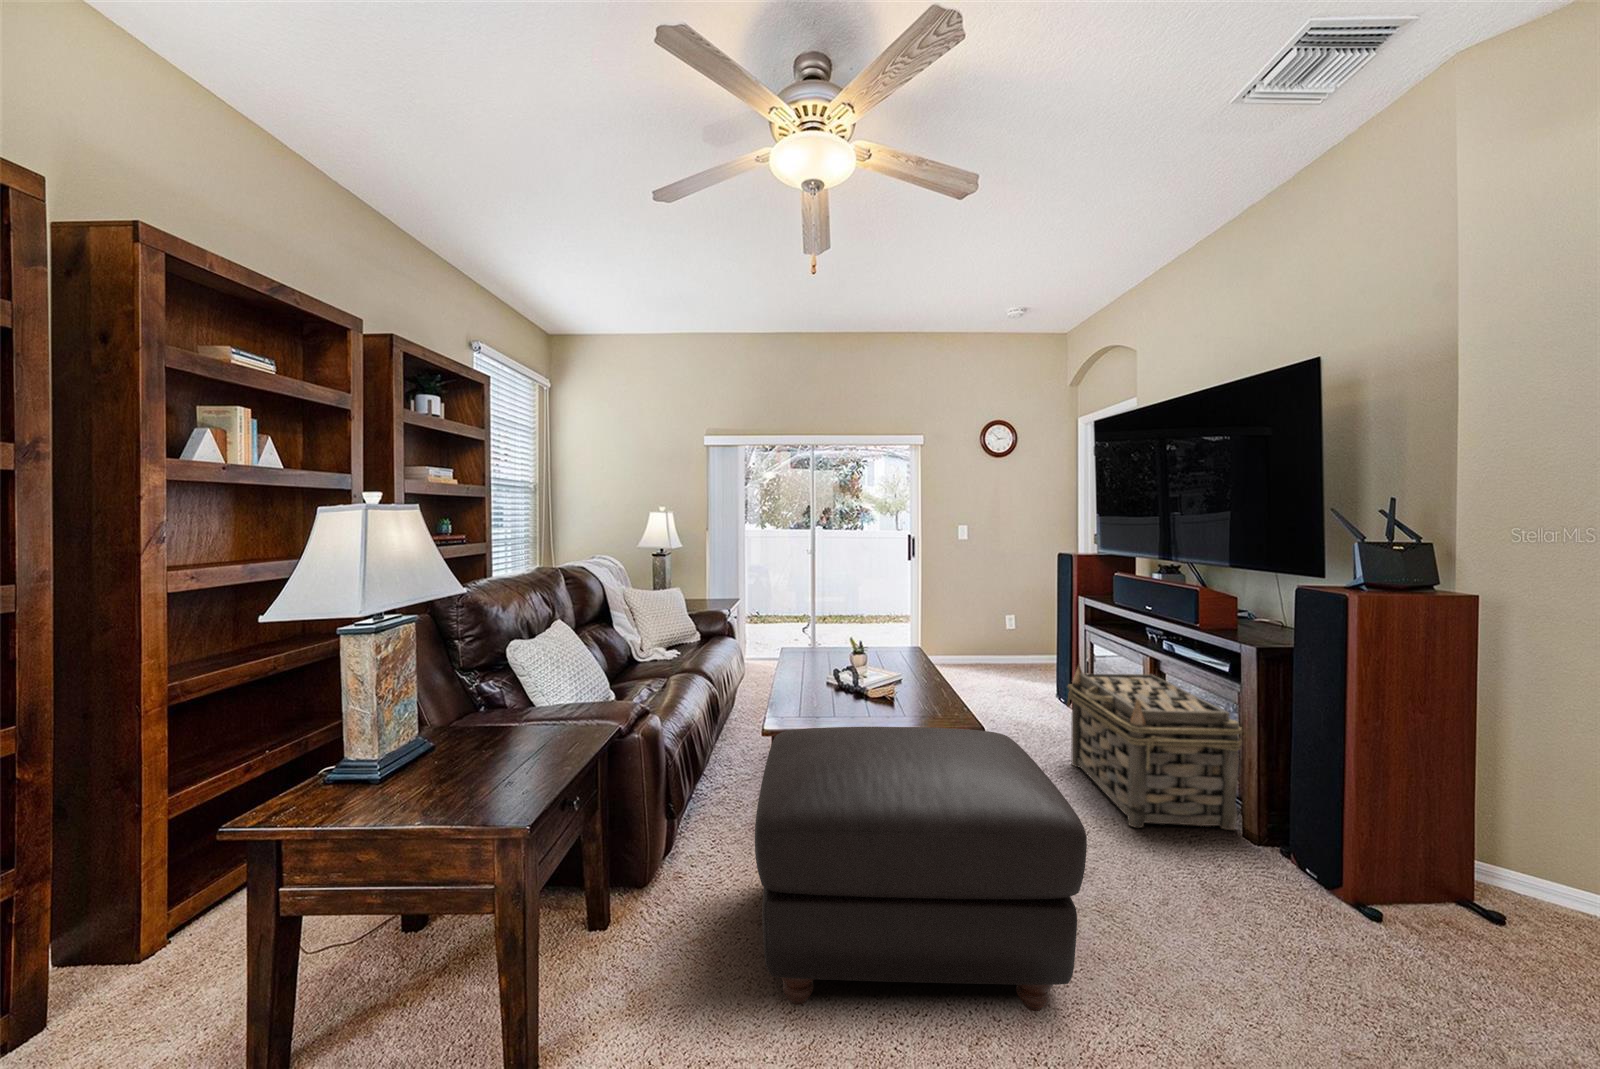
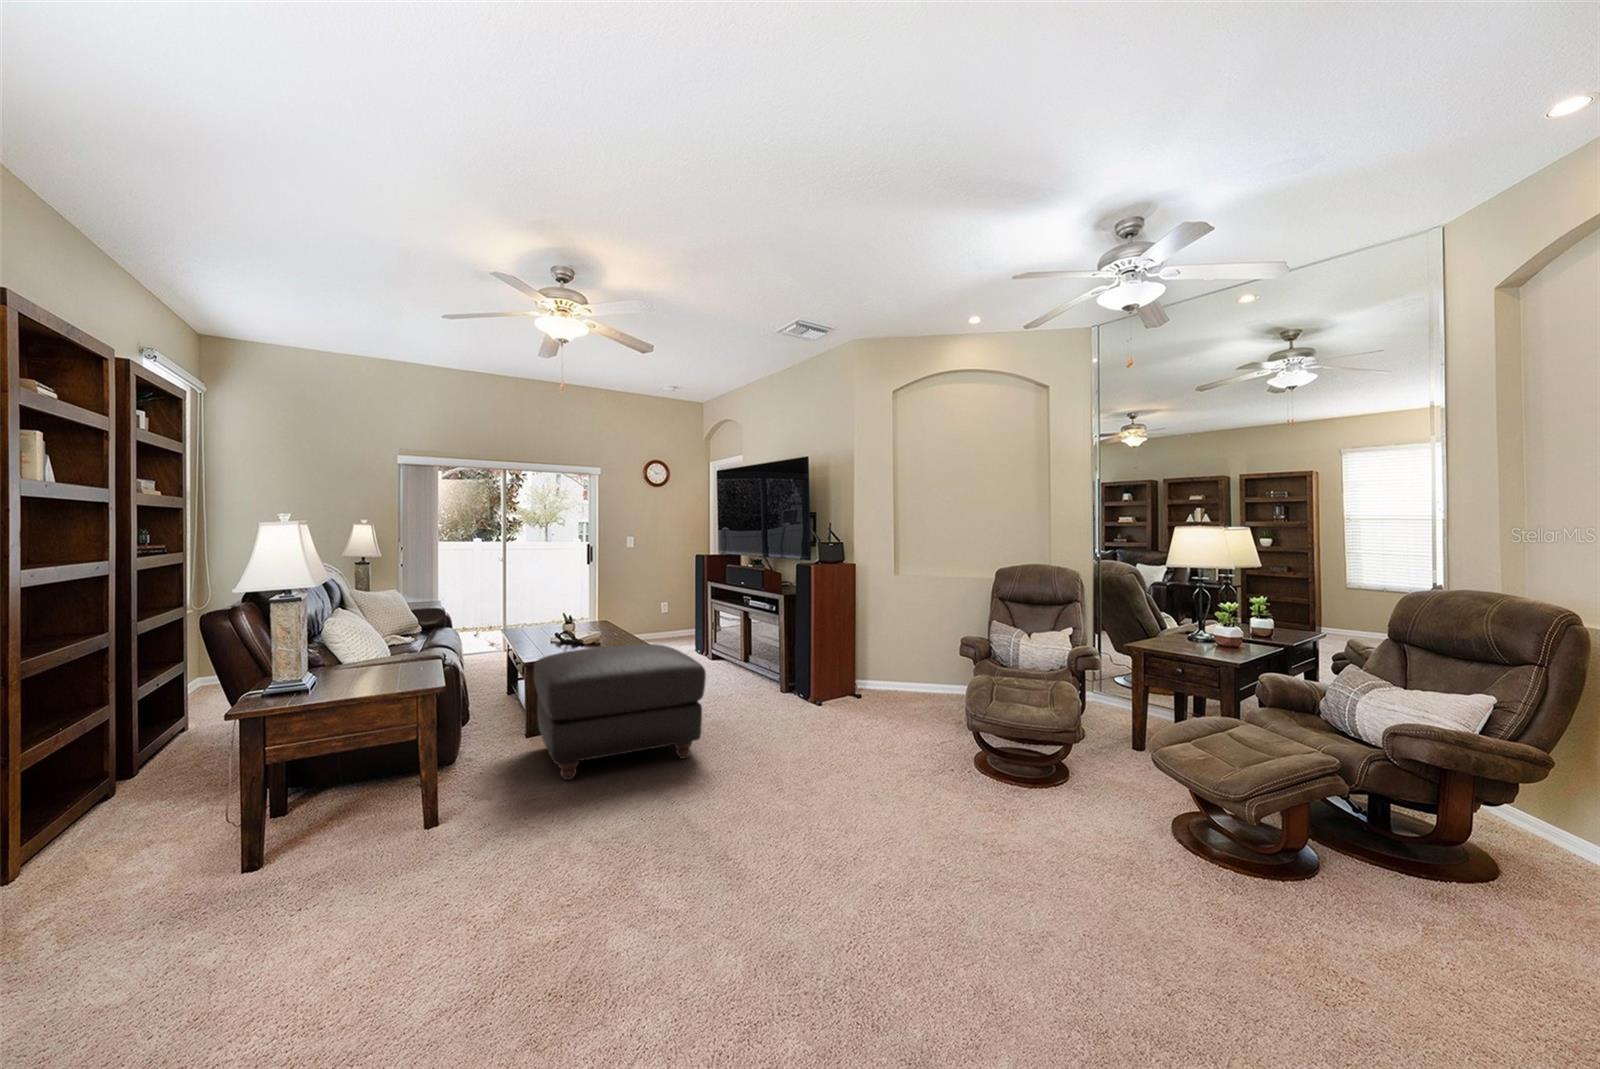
basket: present [1067,666,1242,830] -> none [701,618,784,698]

